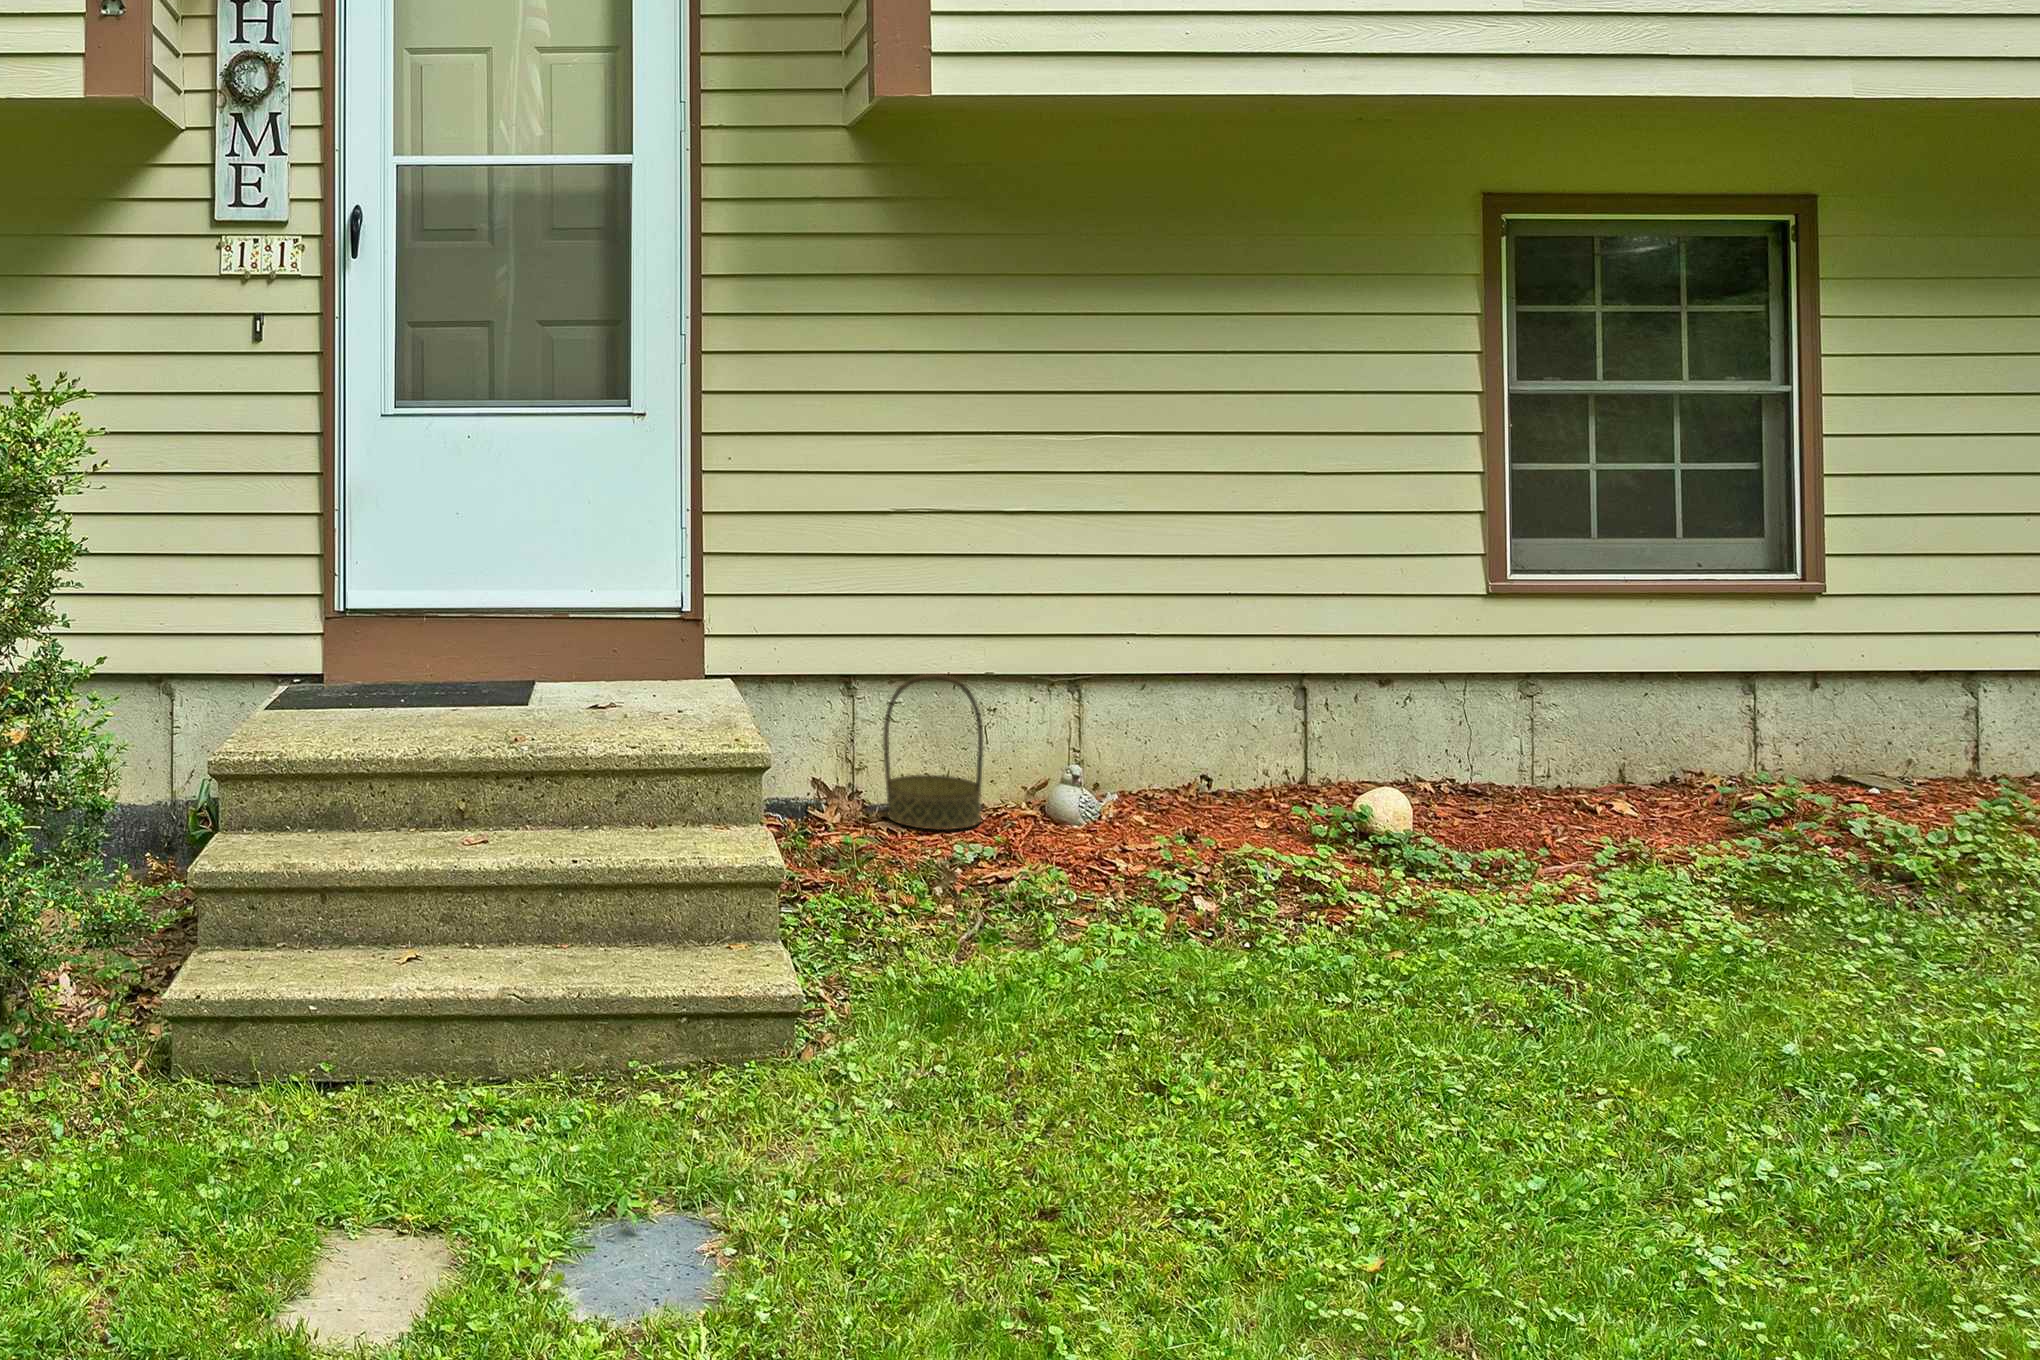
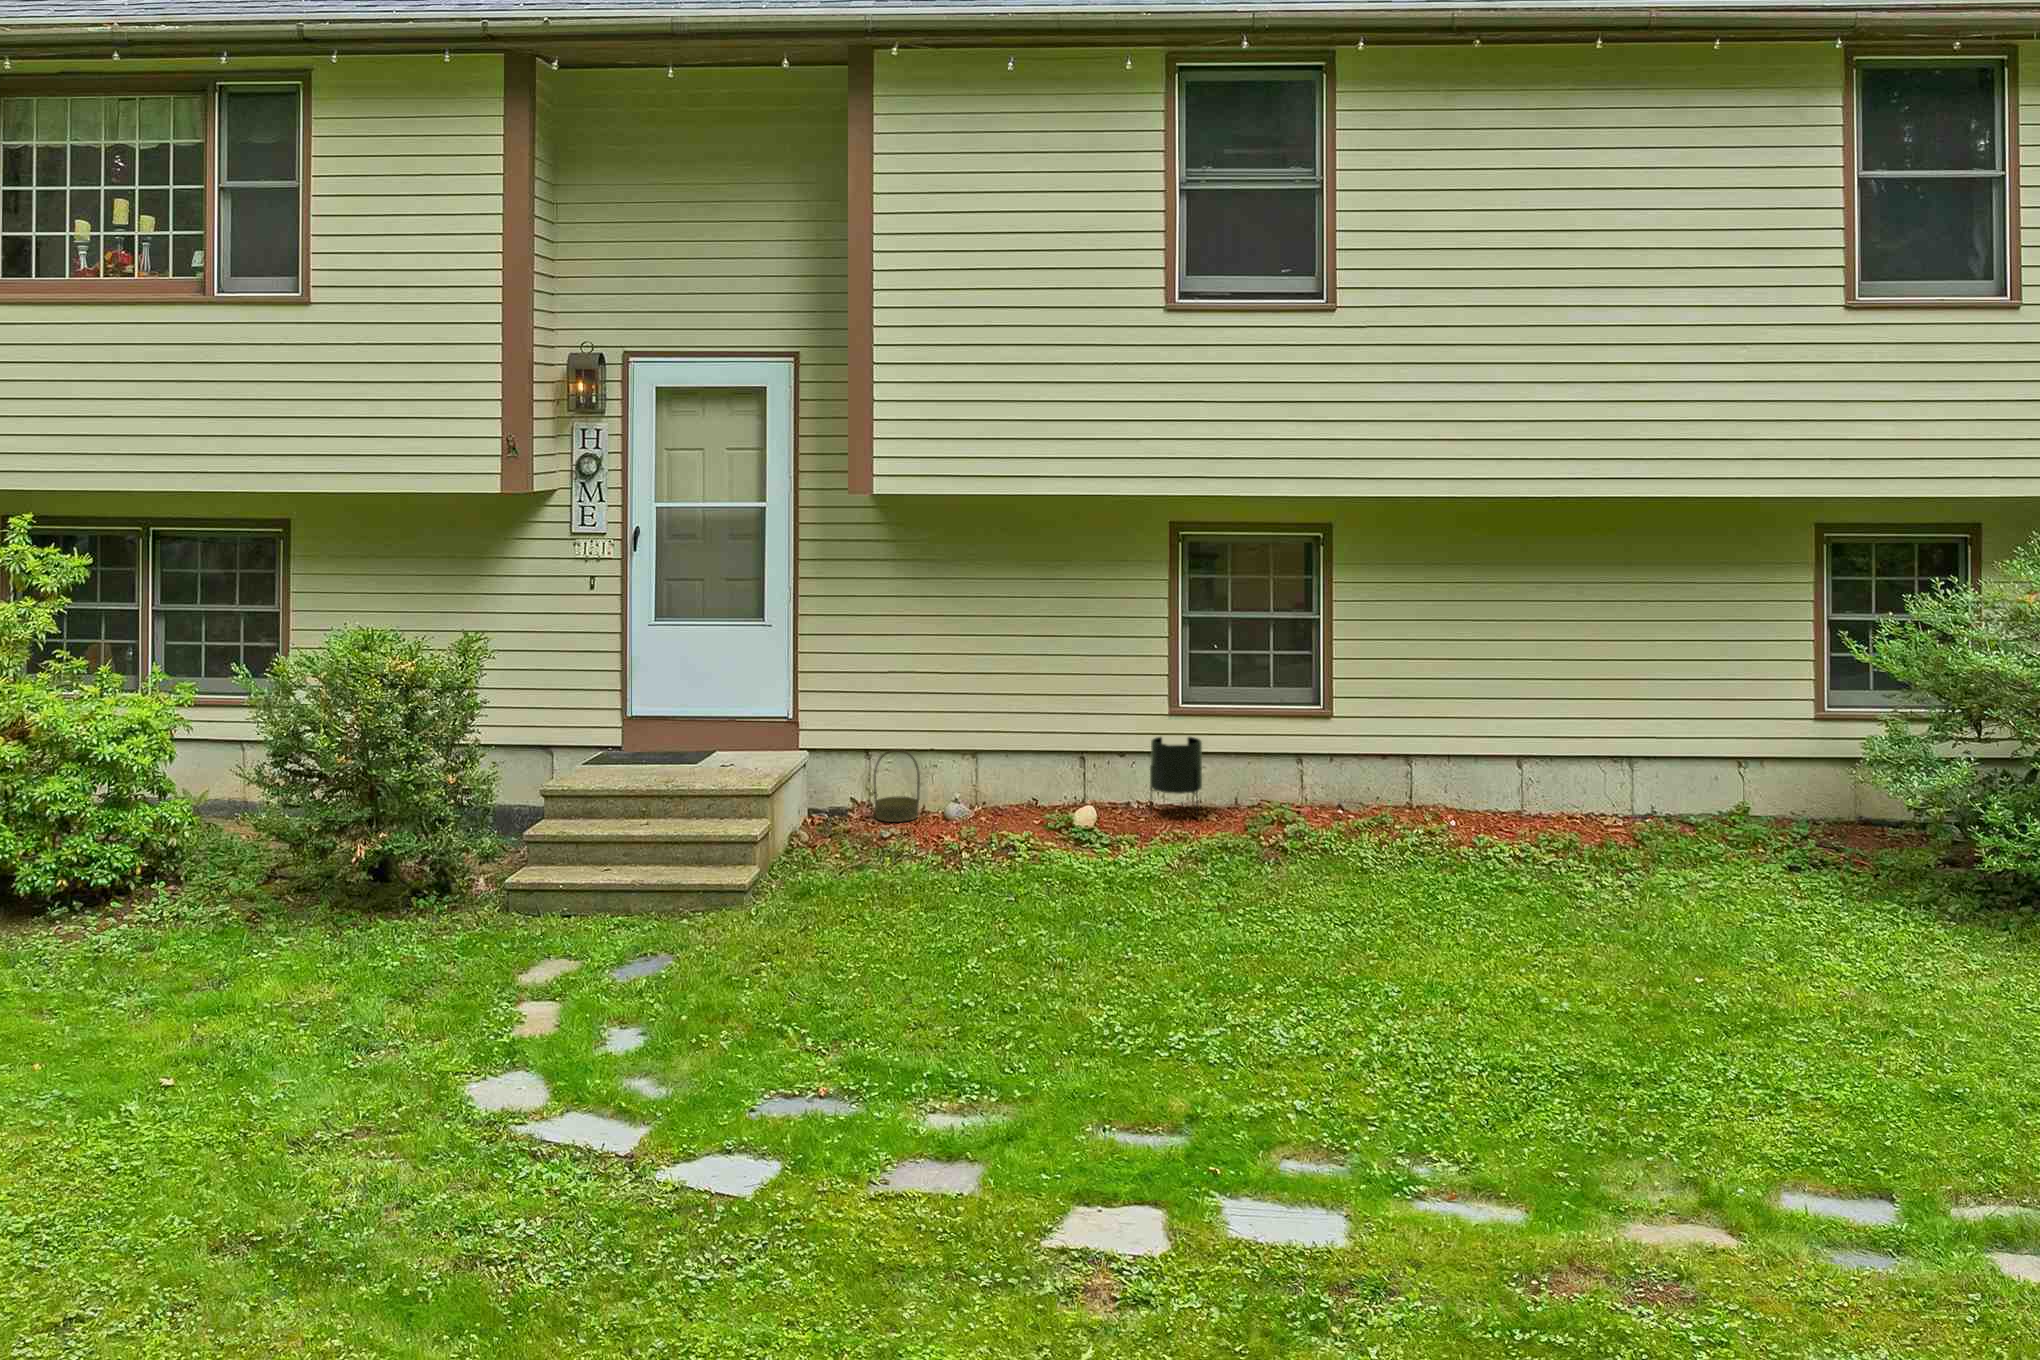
planter: none [1483,643,1614,820] -> present [1150,737,1202,816]

